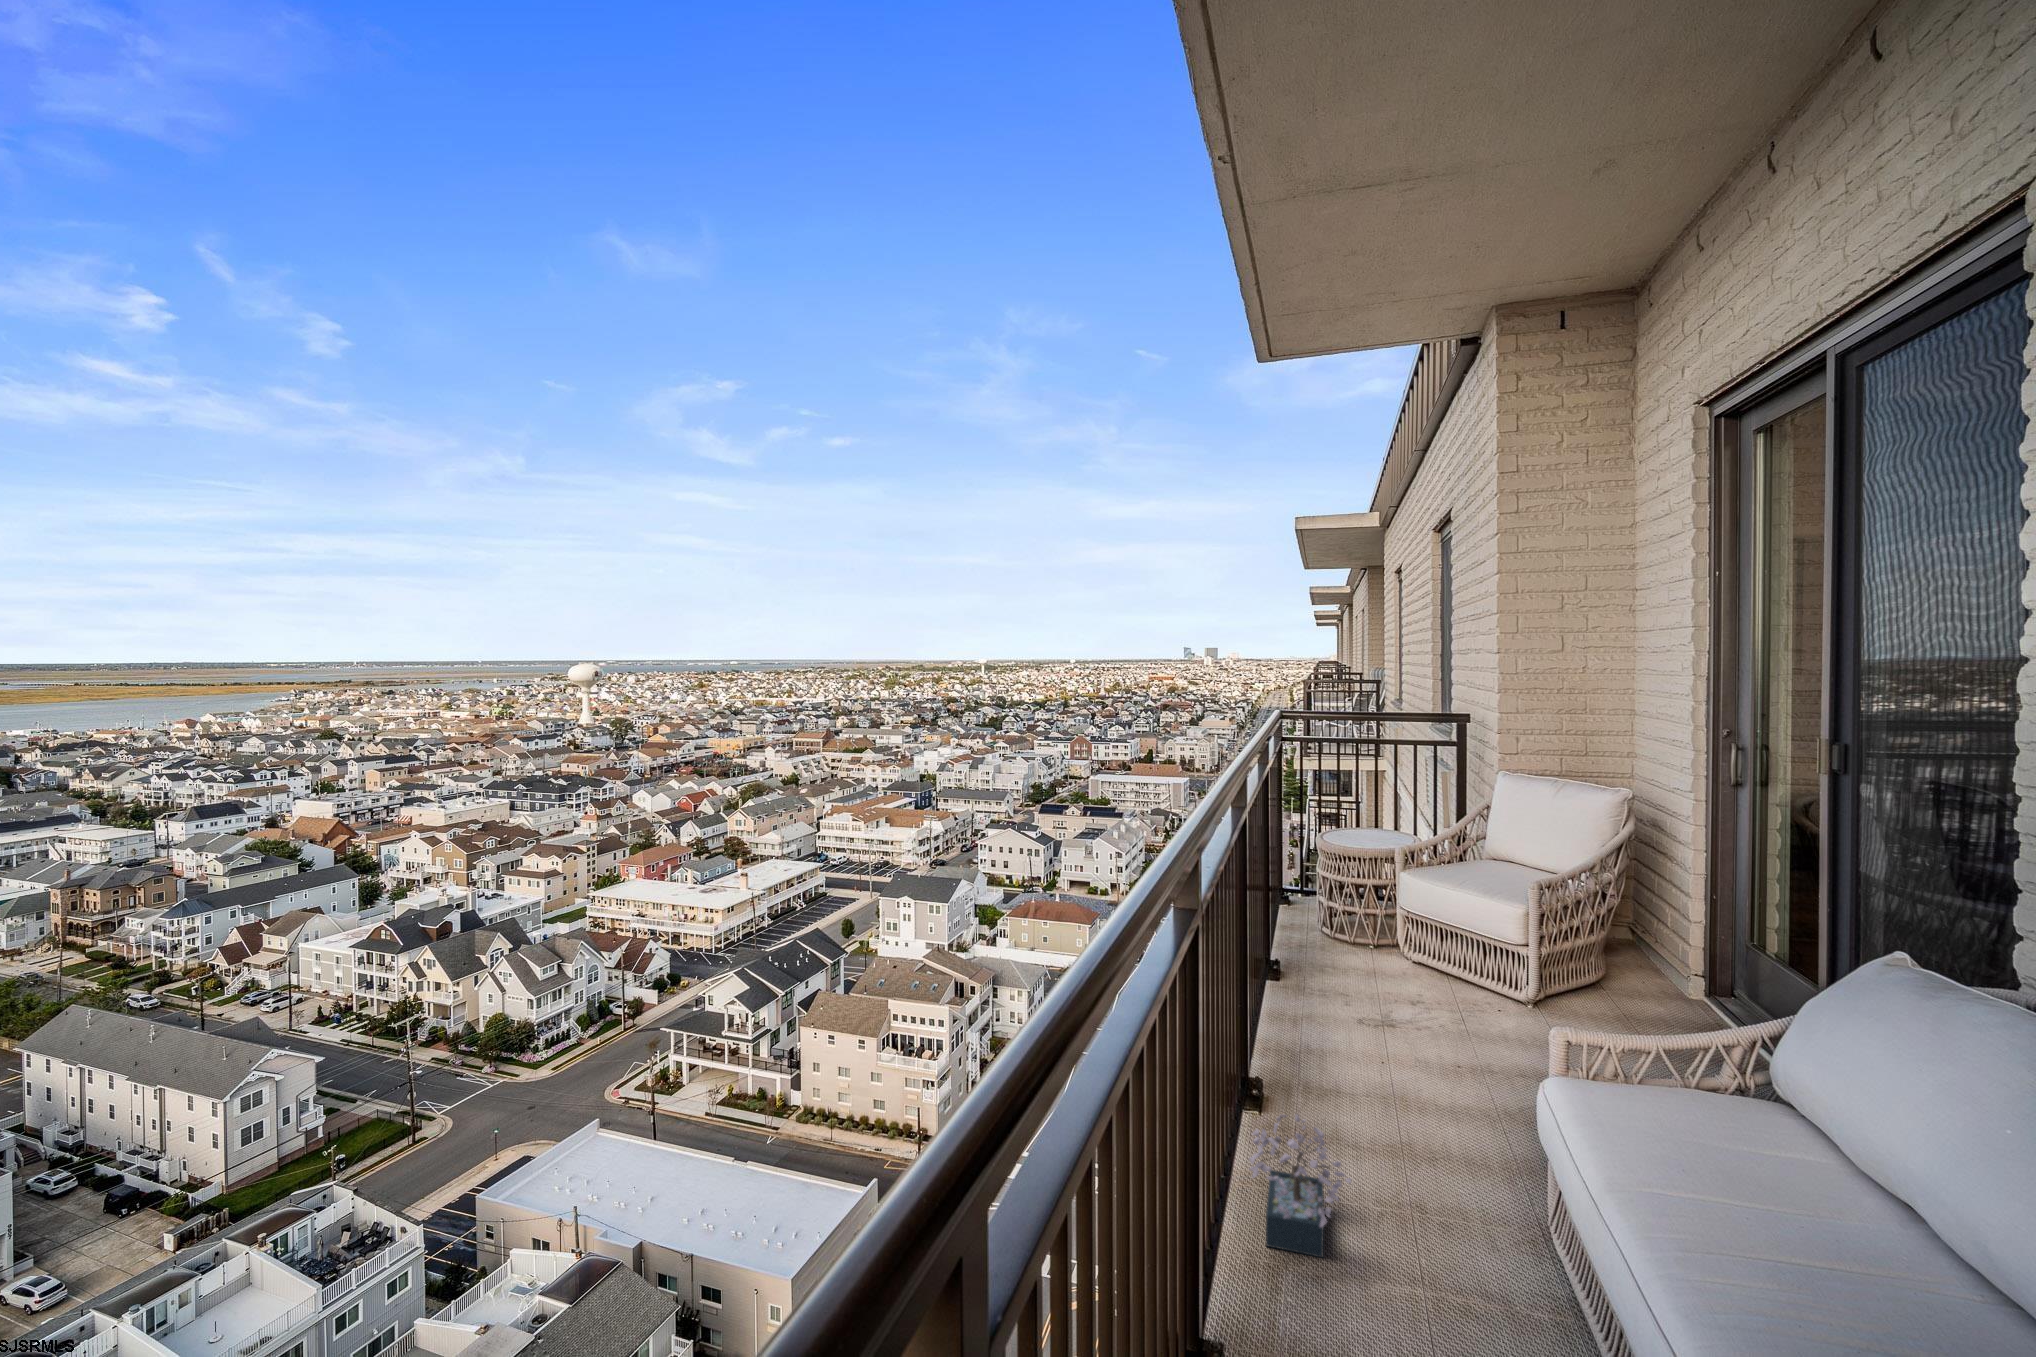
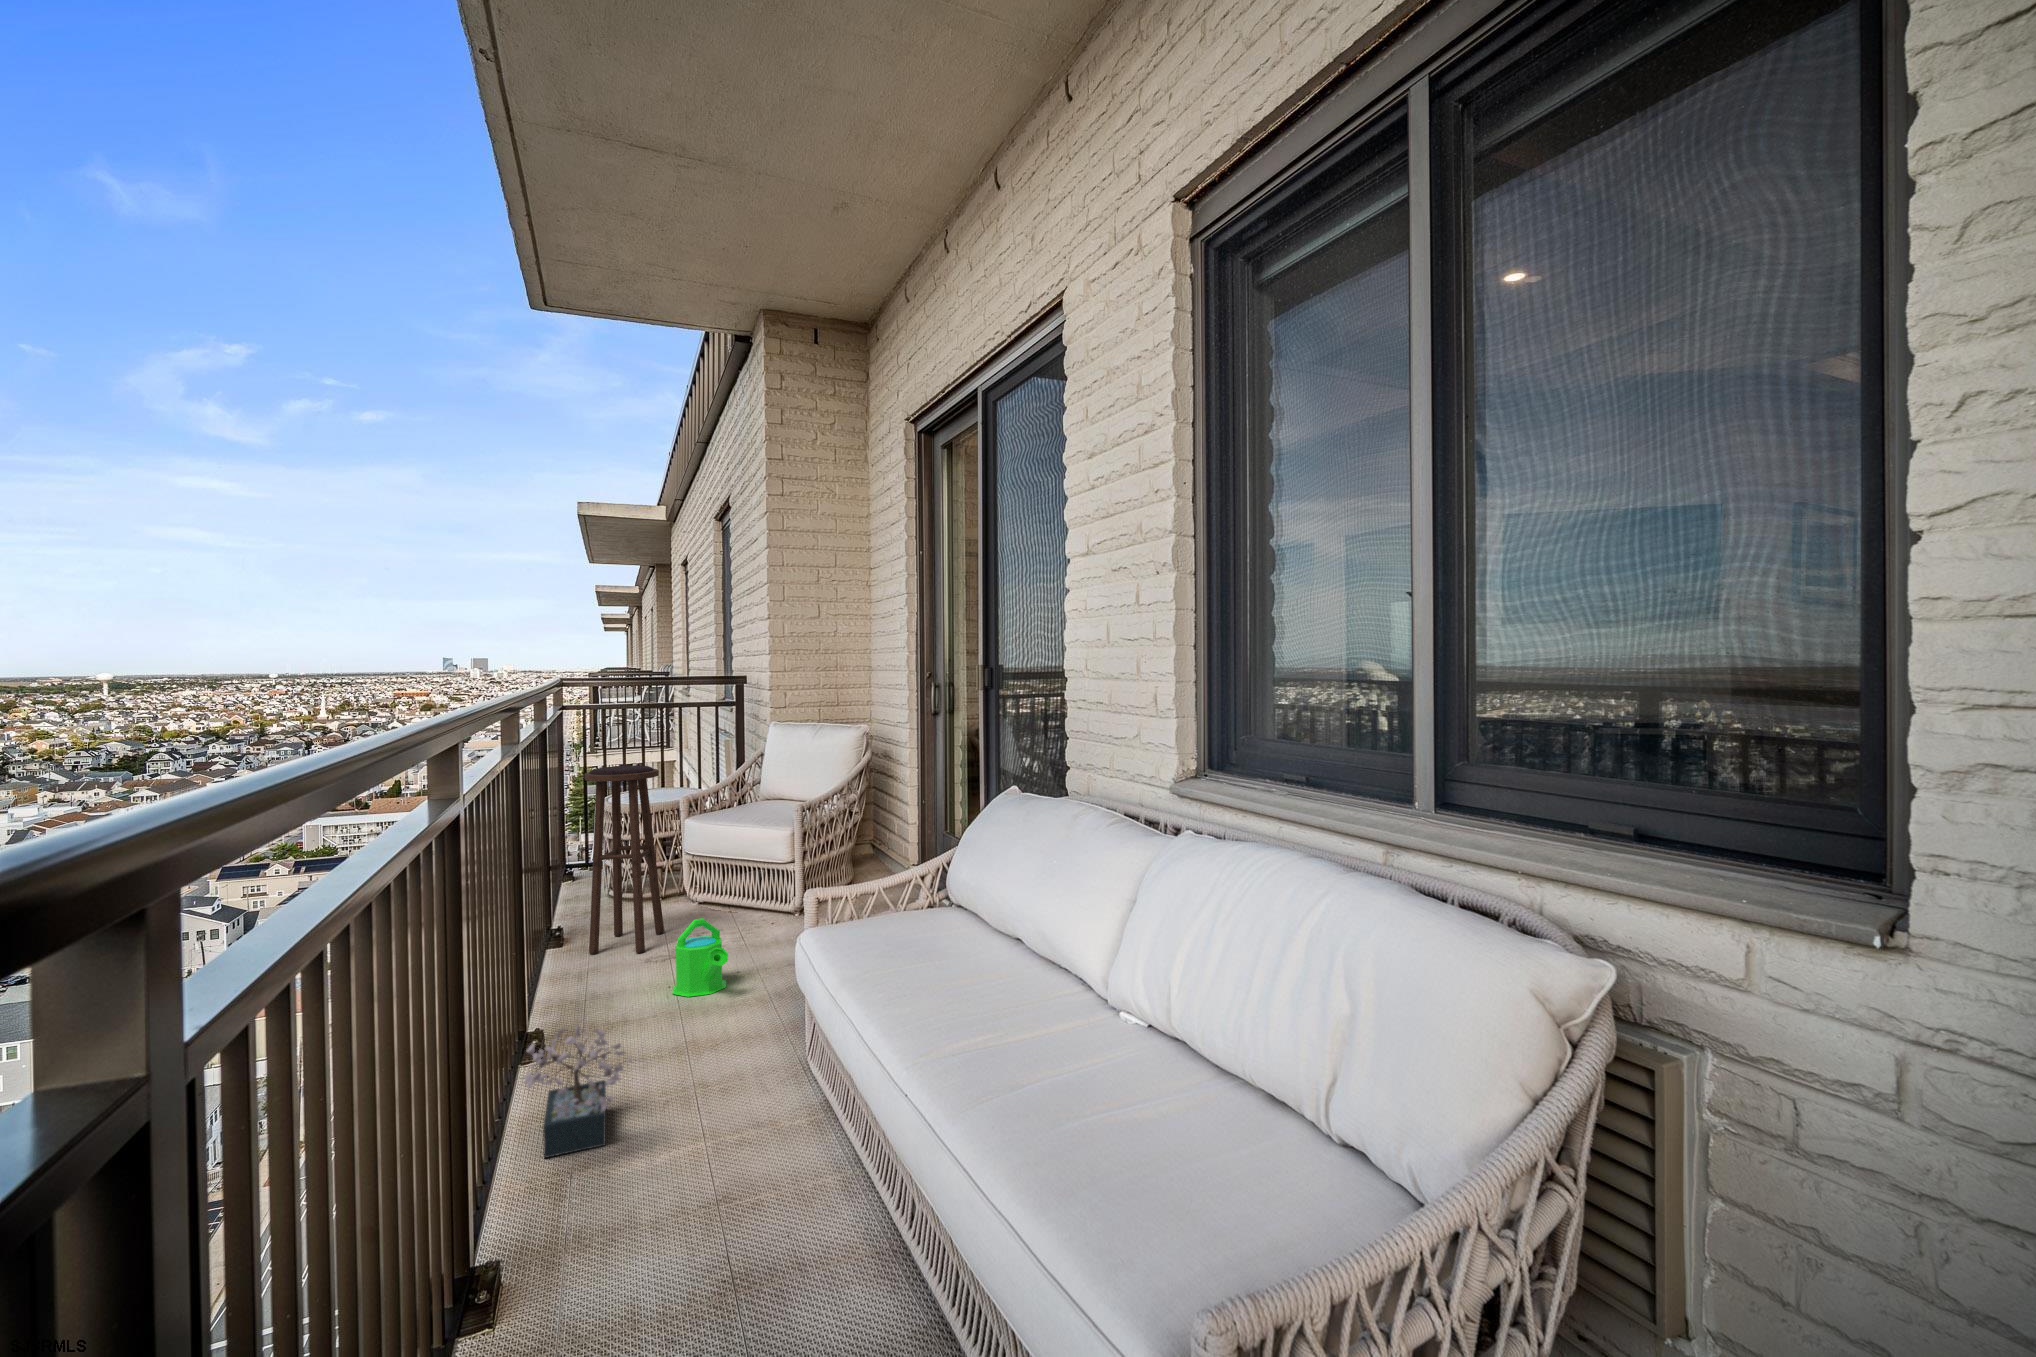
stool: none [1302,816,1377,1011] -> present [585,765,664,954]
watering can: none [1387,1005,1451,1092] -> present [672,918,728,997]

